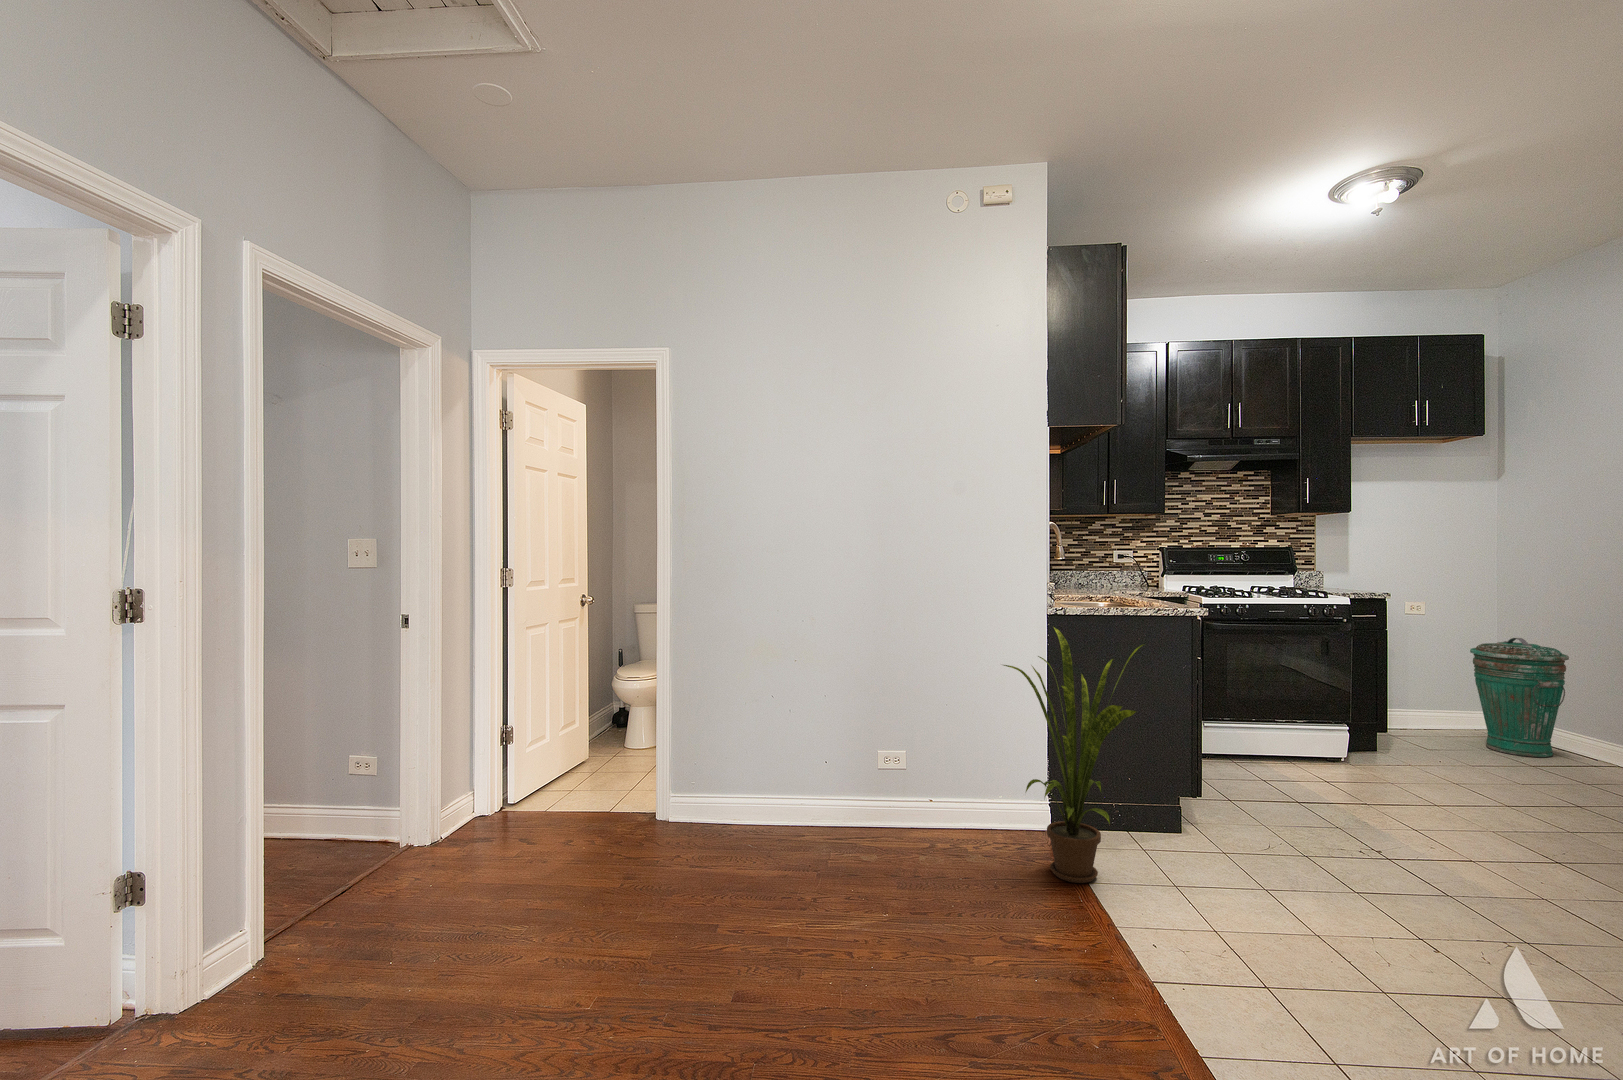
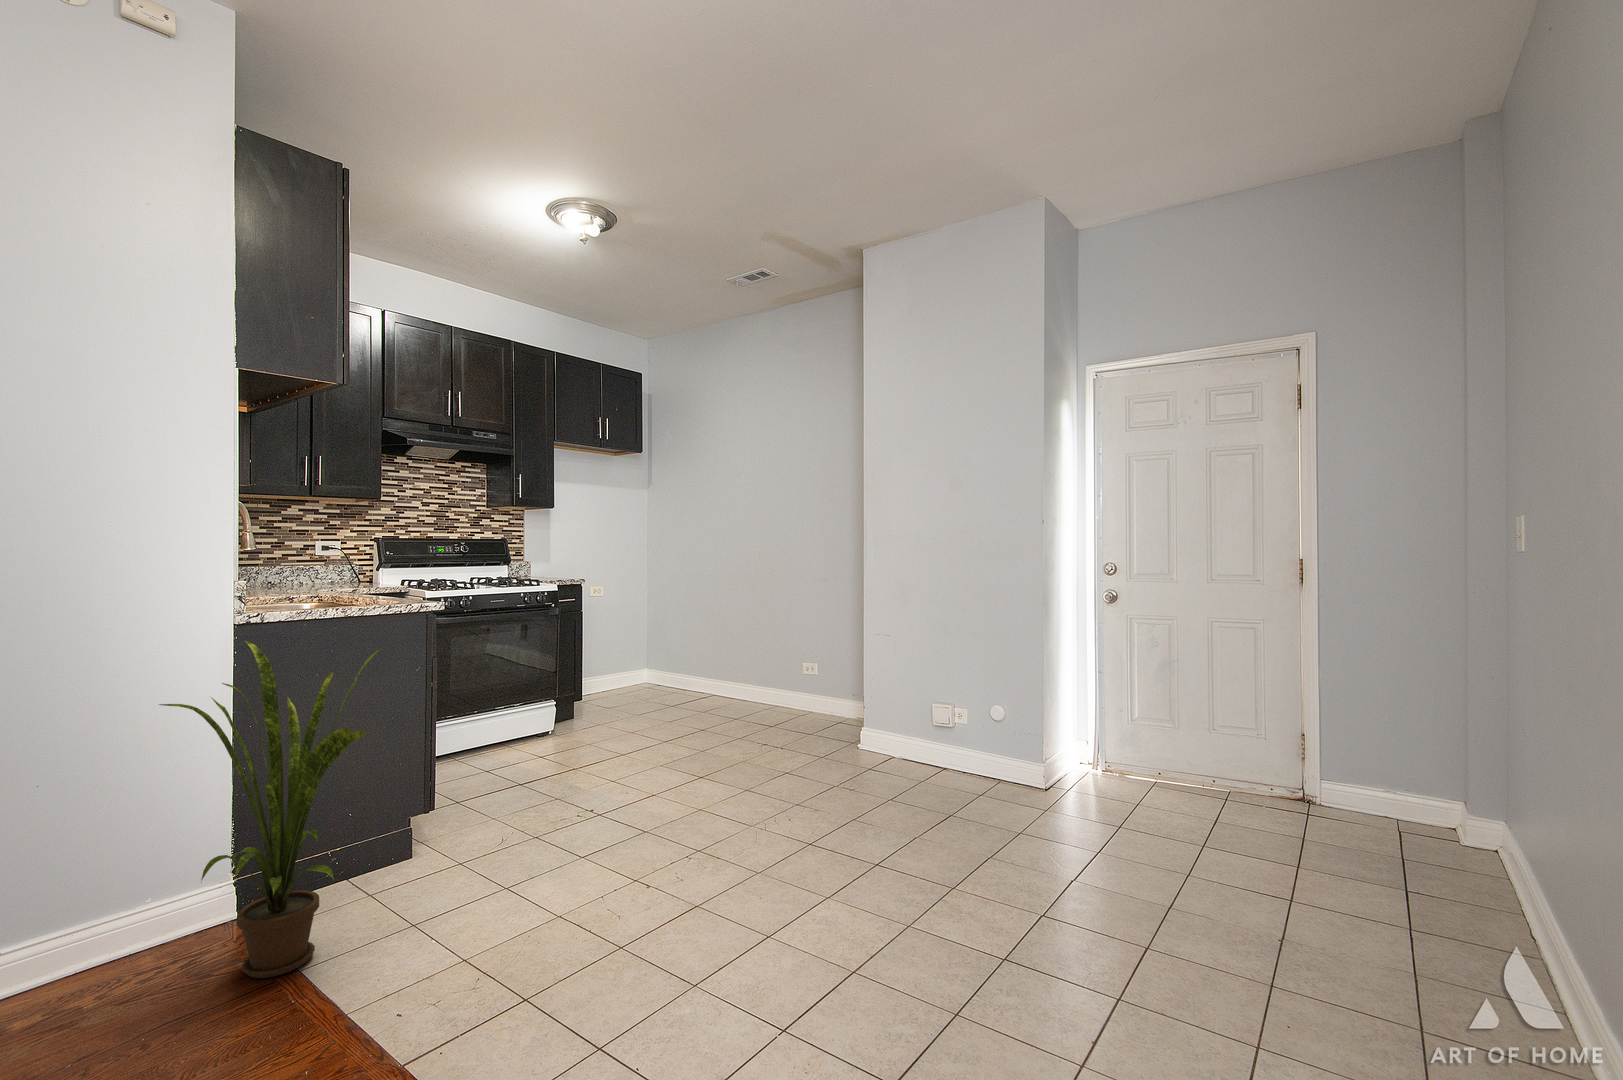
trash can: present [1470,638,1569,757] -> none [634,609,690,700]

